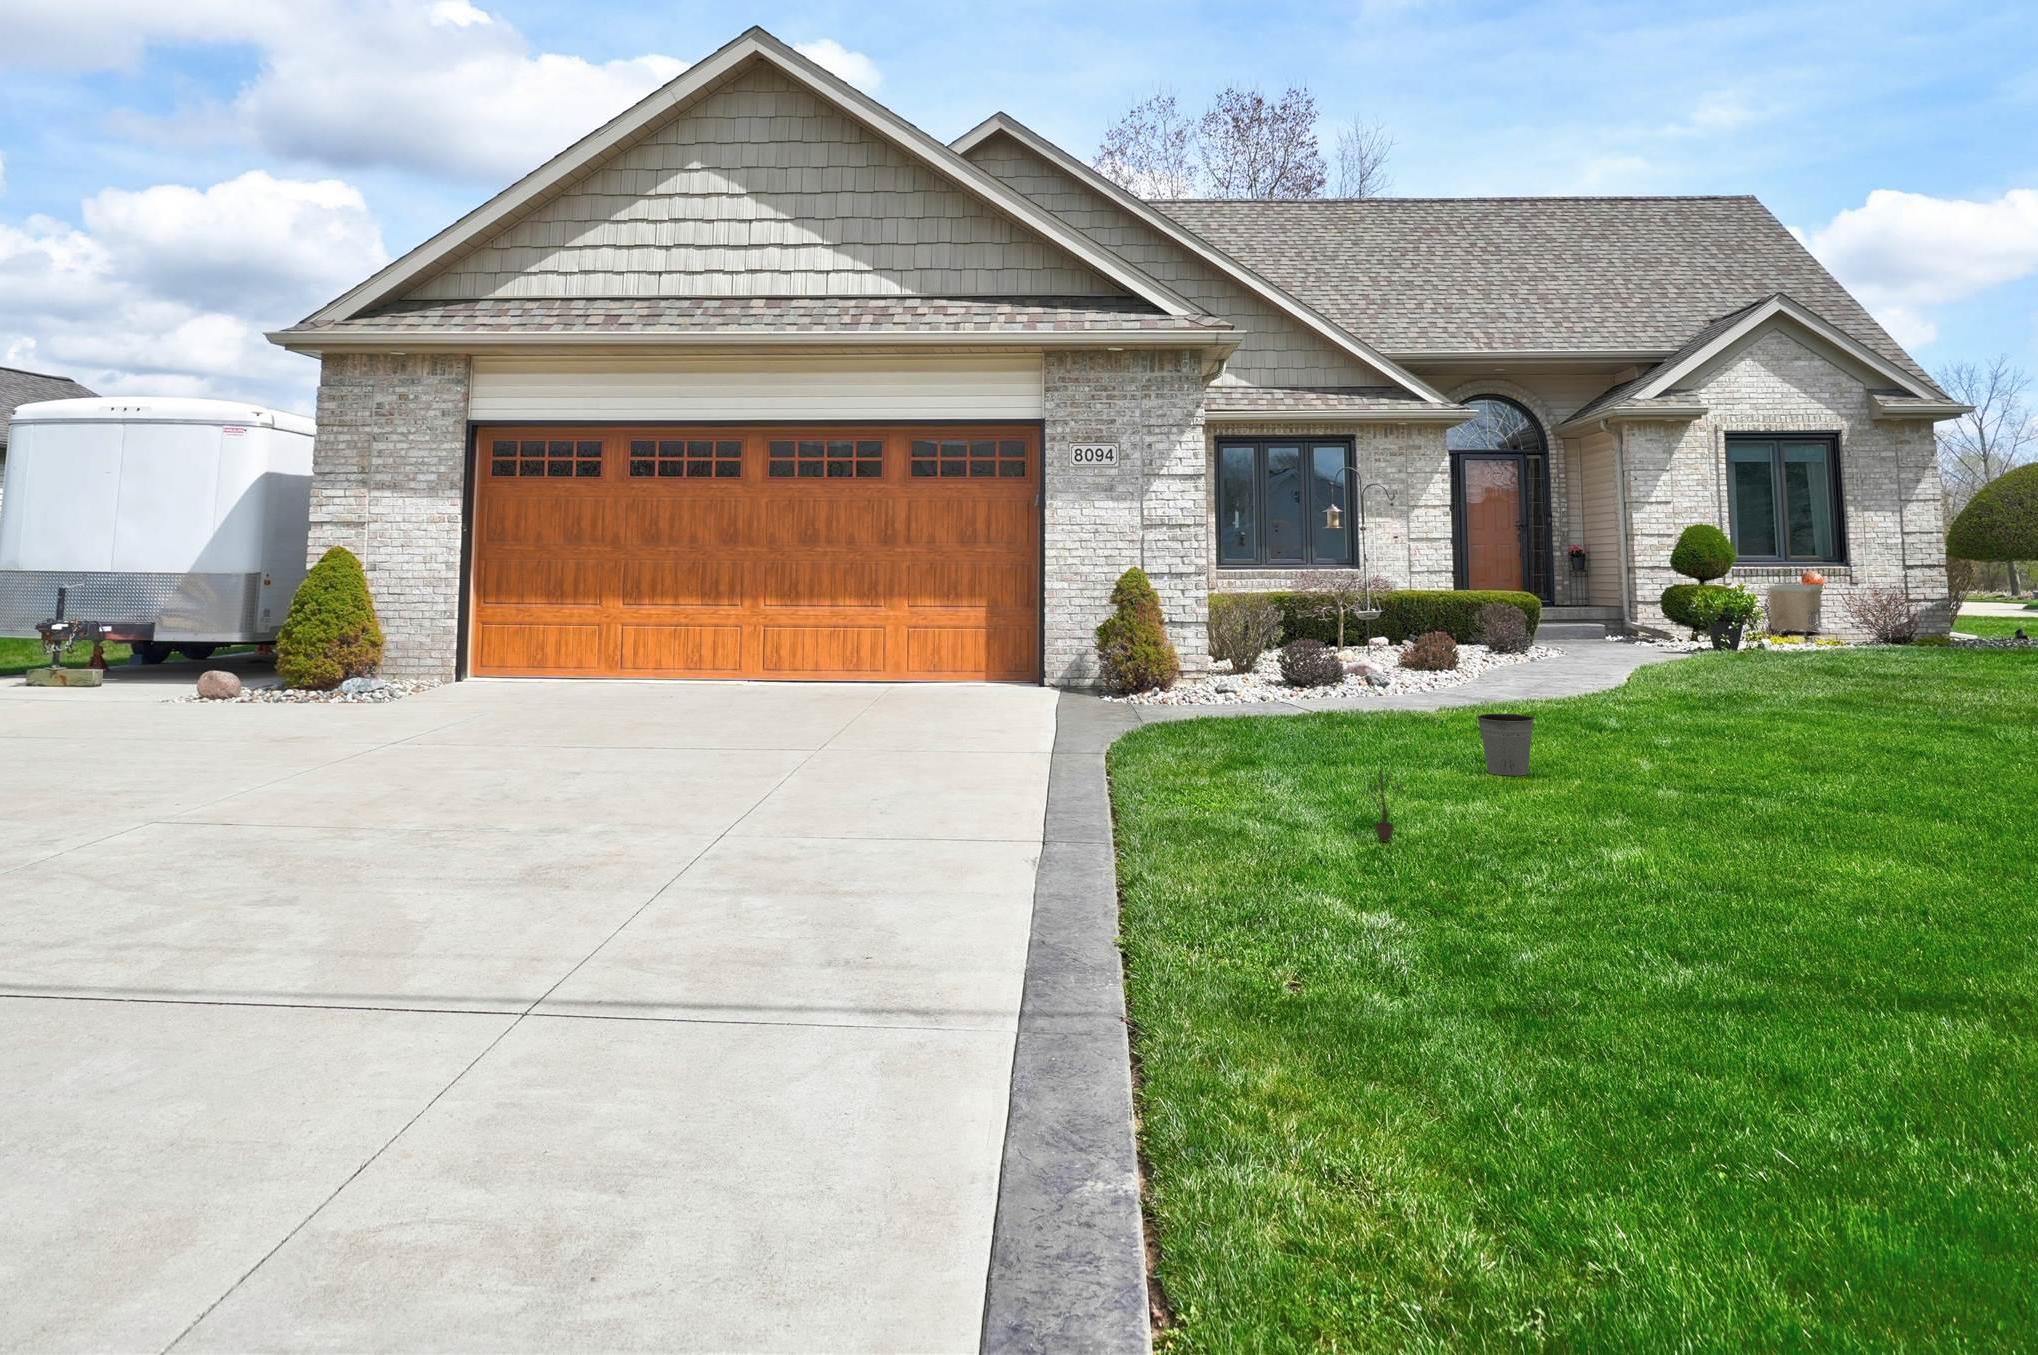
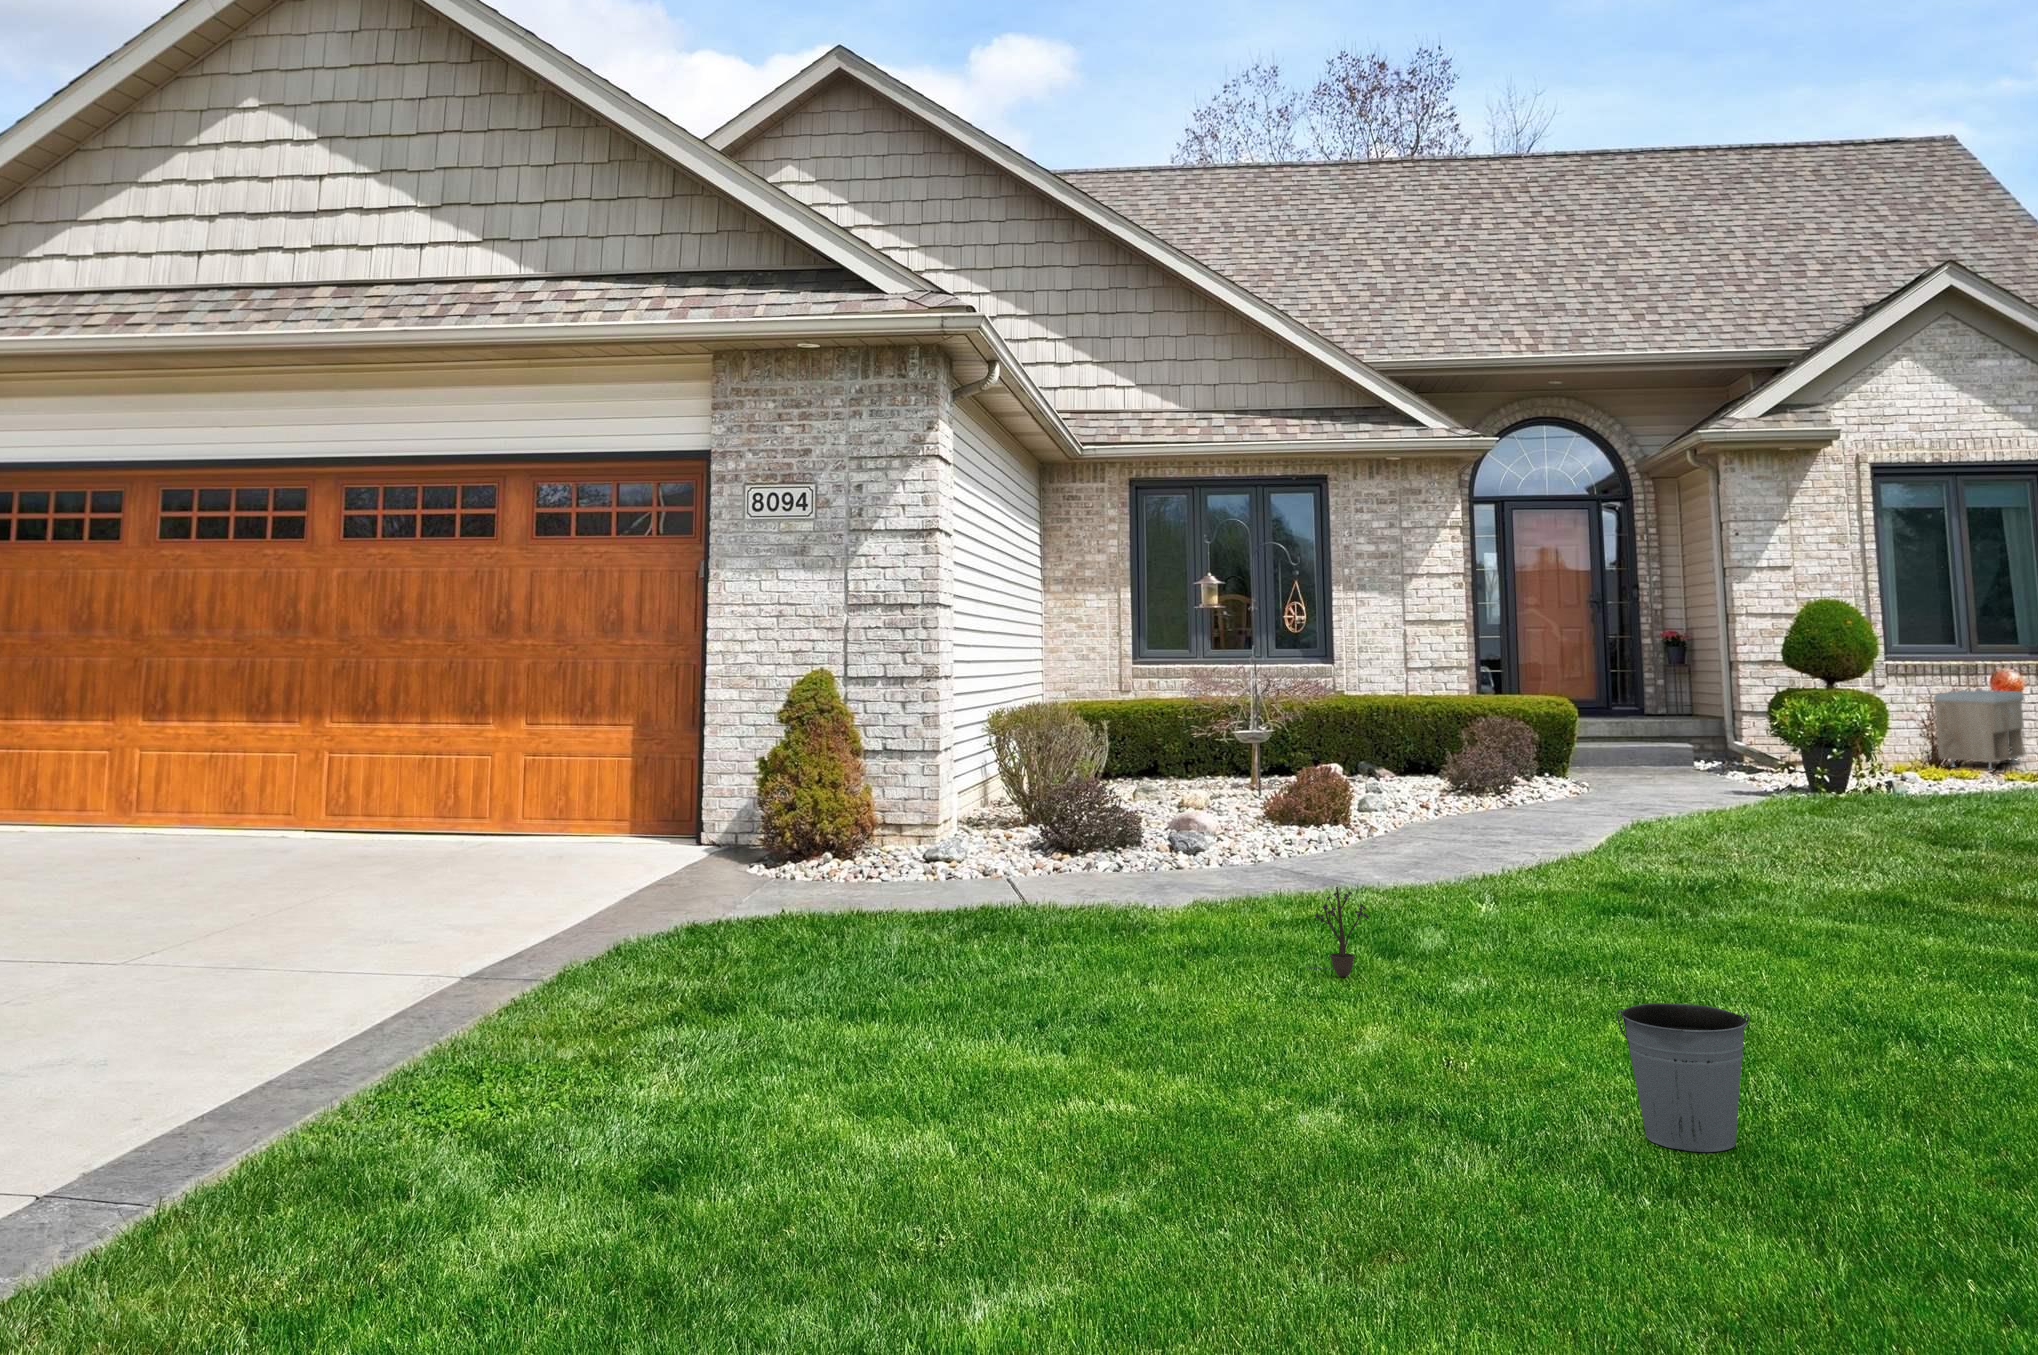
bucket: present [1476,714,1535,776] -> present [1617,1003,1750,1152]
decorative plant: present [1359,772,1406,842] -> present [1307,887,1369,977]

